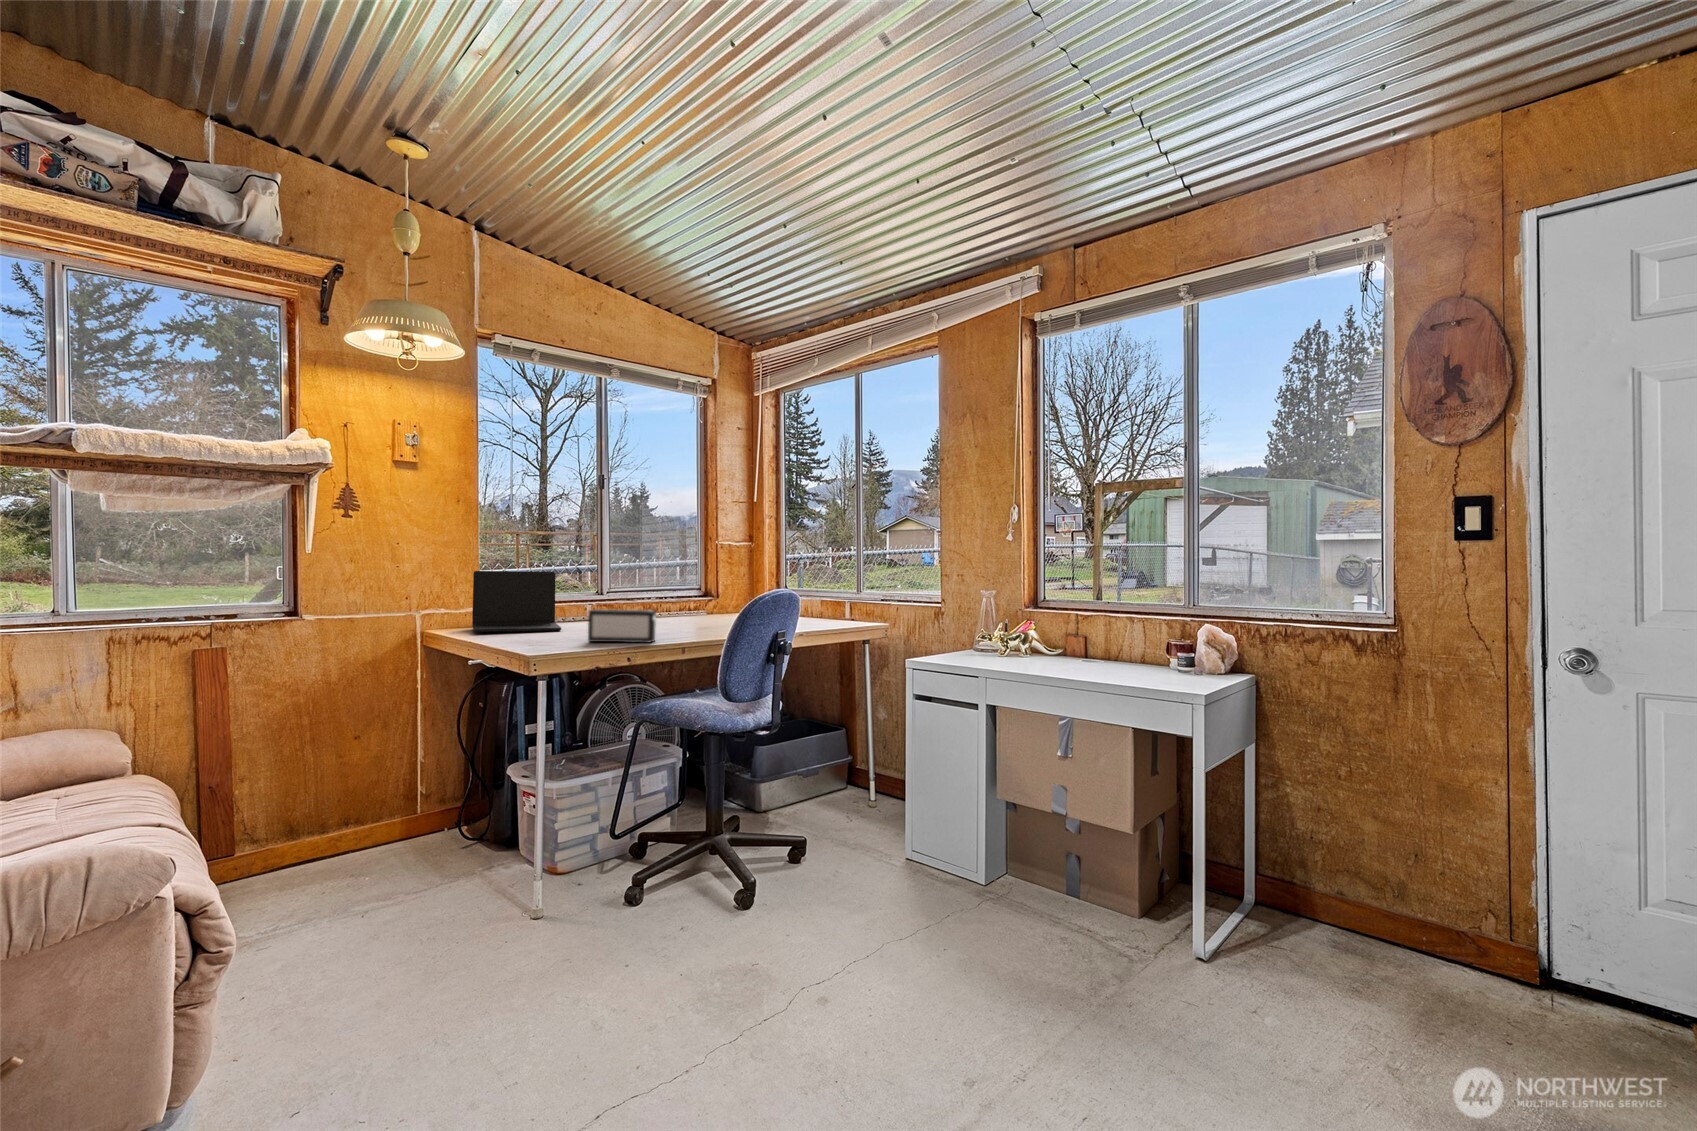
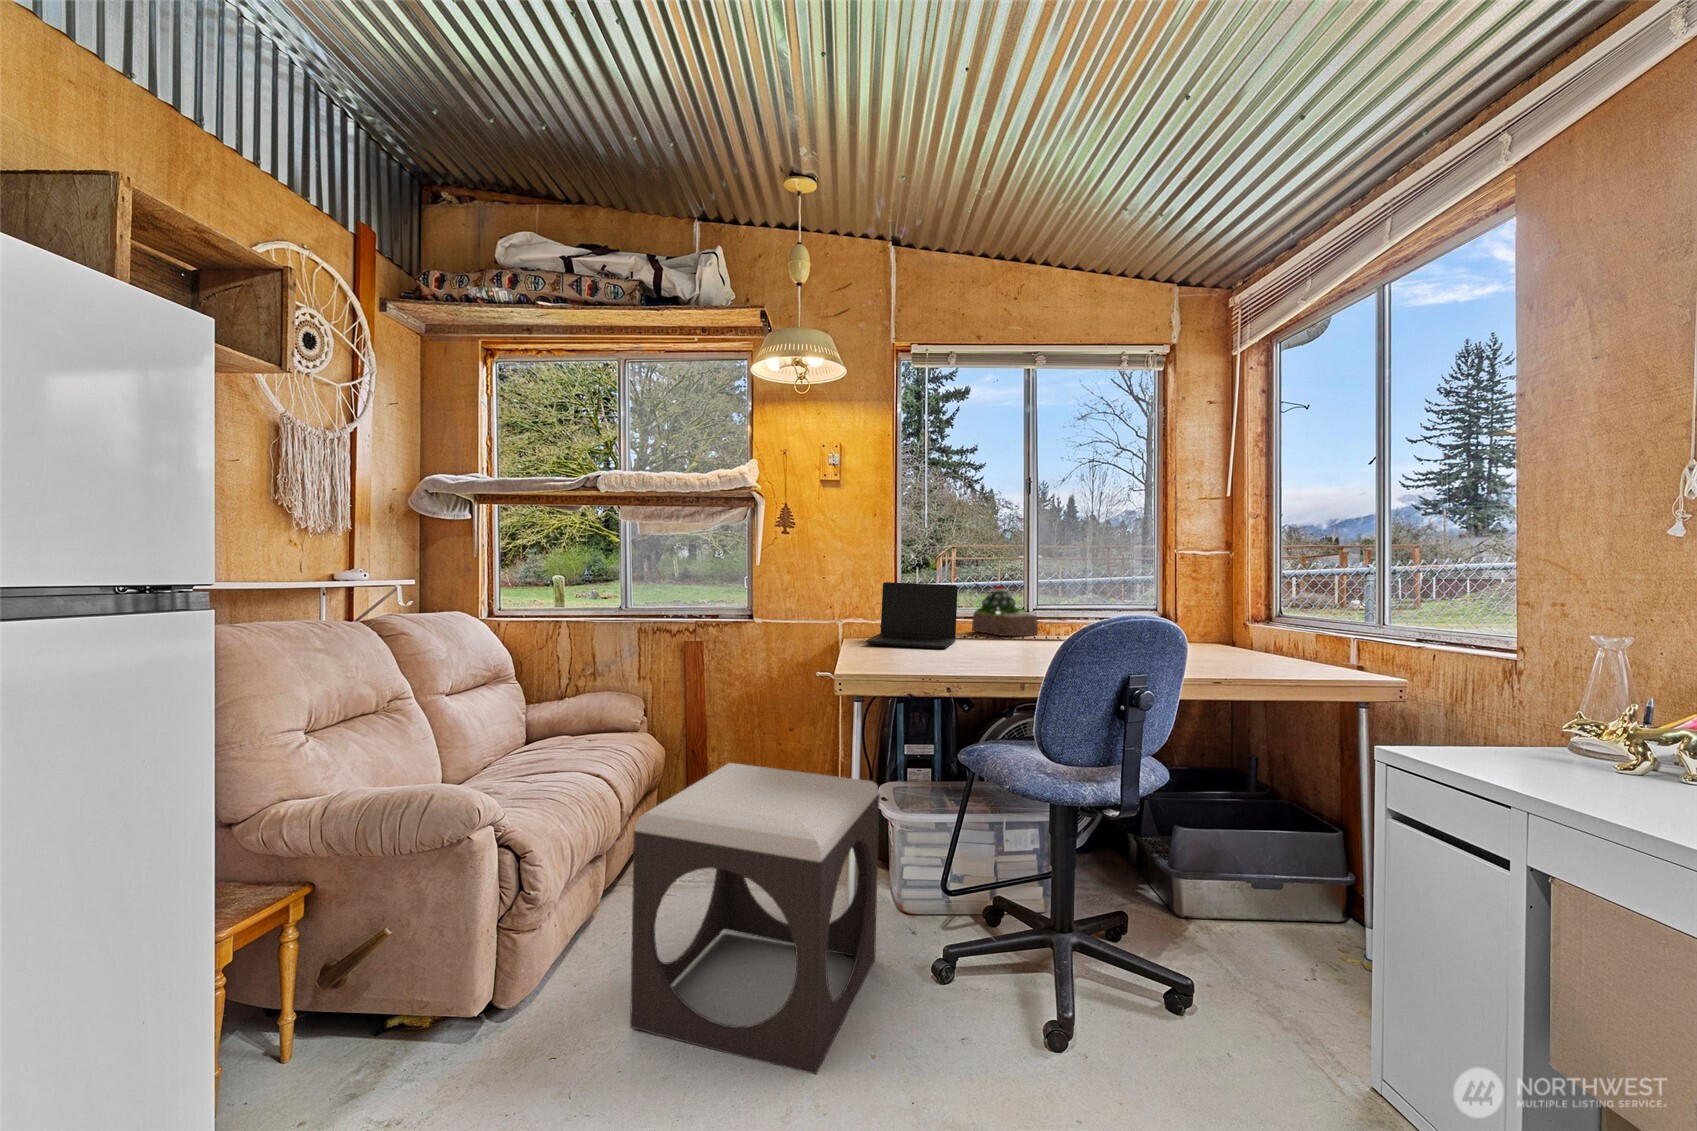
succulent plant: none [551,574,615,619] -> present [972,586,1038,636]
speaker: present [588,609,656,643] -> none [934,632,1009,677]
footstool: none [364,745,593,1041] -> present [630,763,880,1074]

